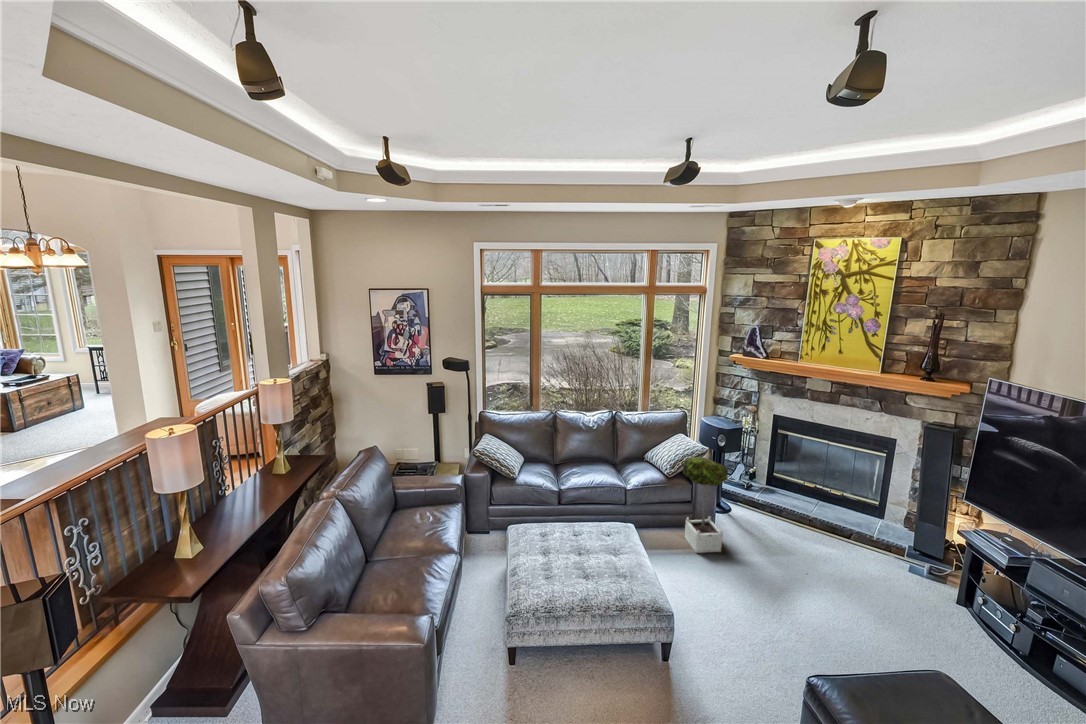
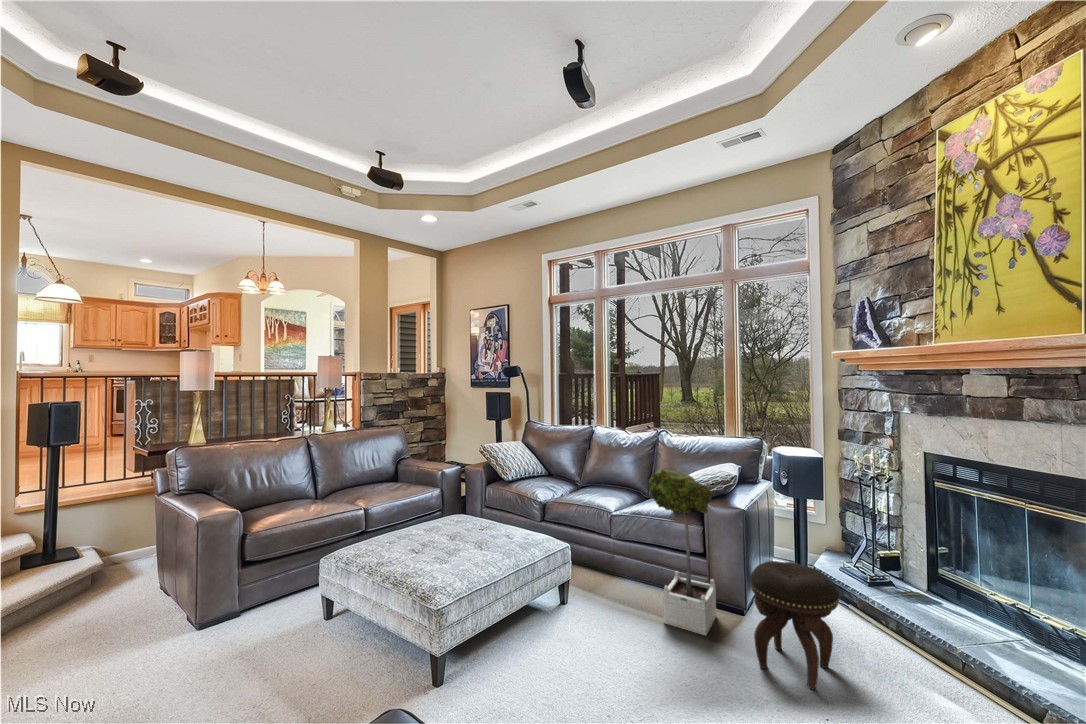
footstool: none [749,498,798,561] -> present [750,561,839,690]

